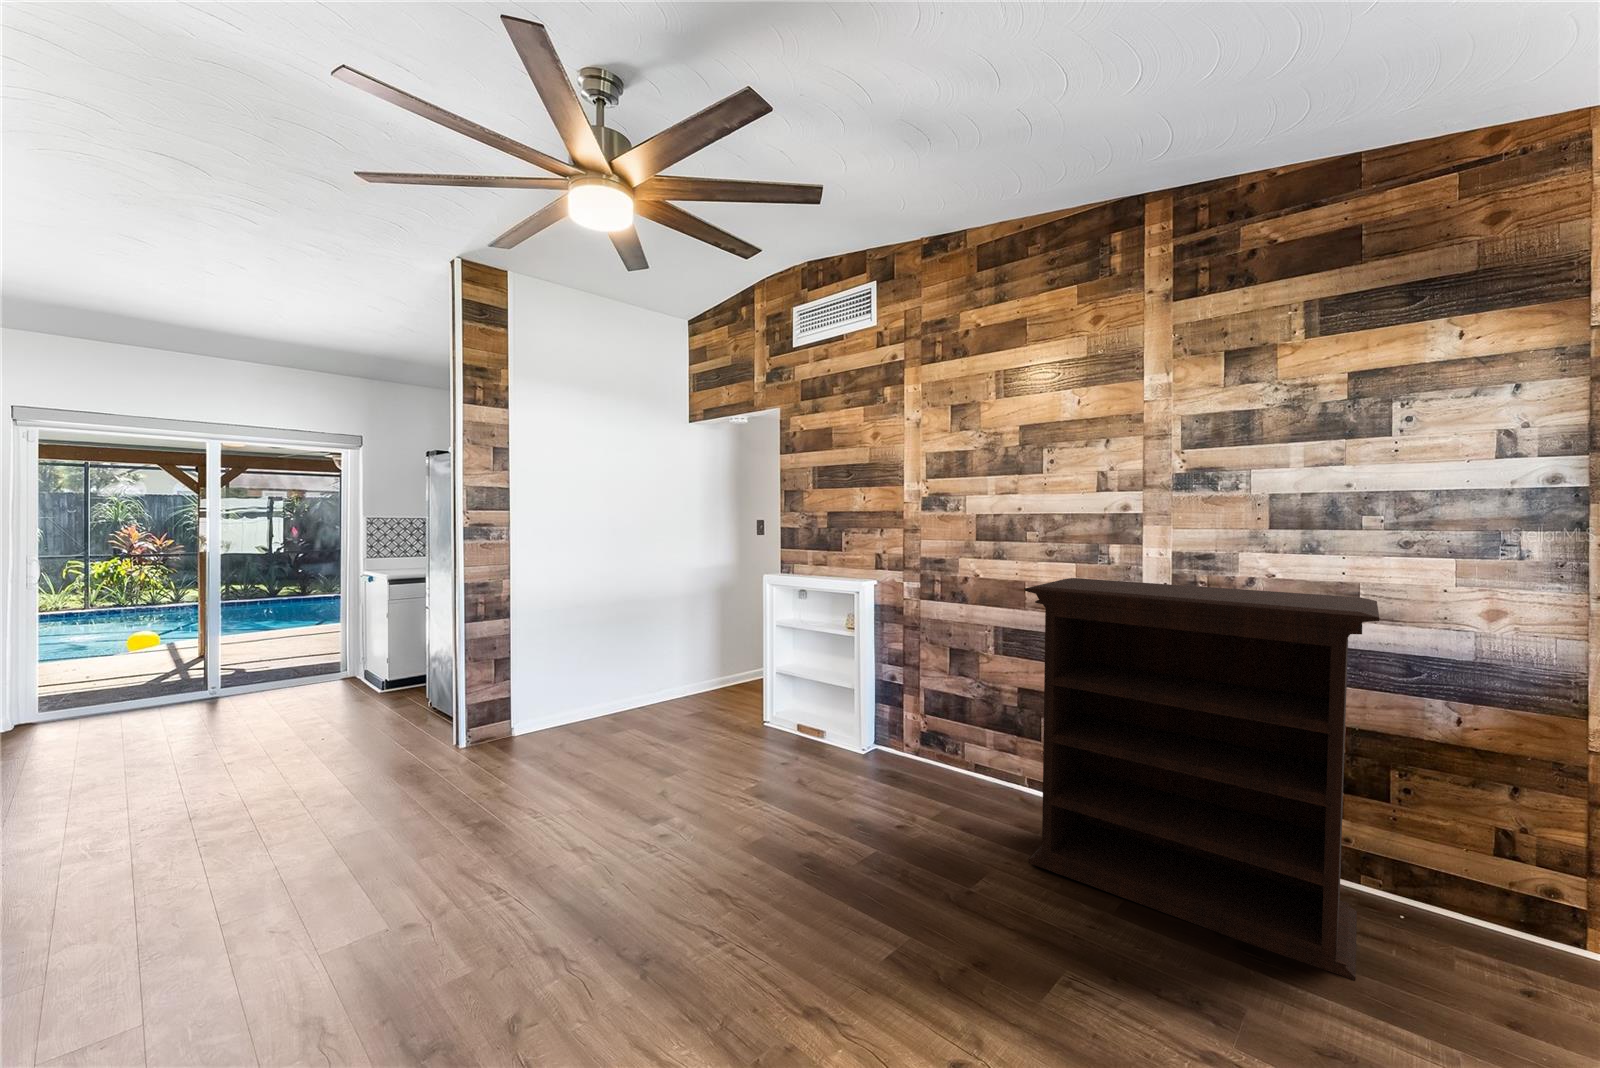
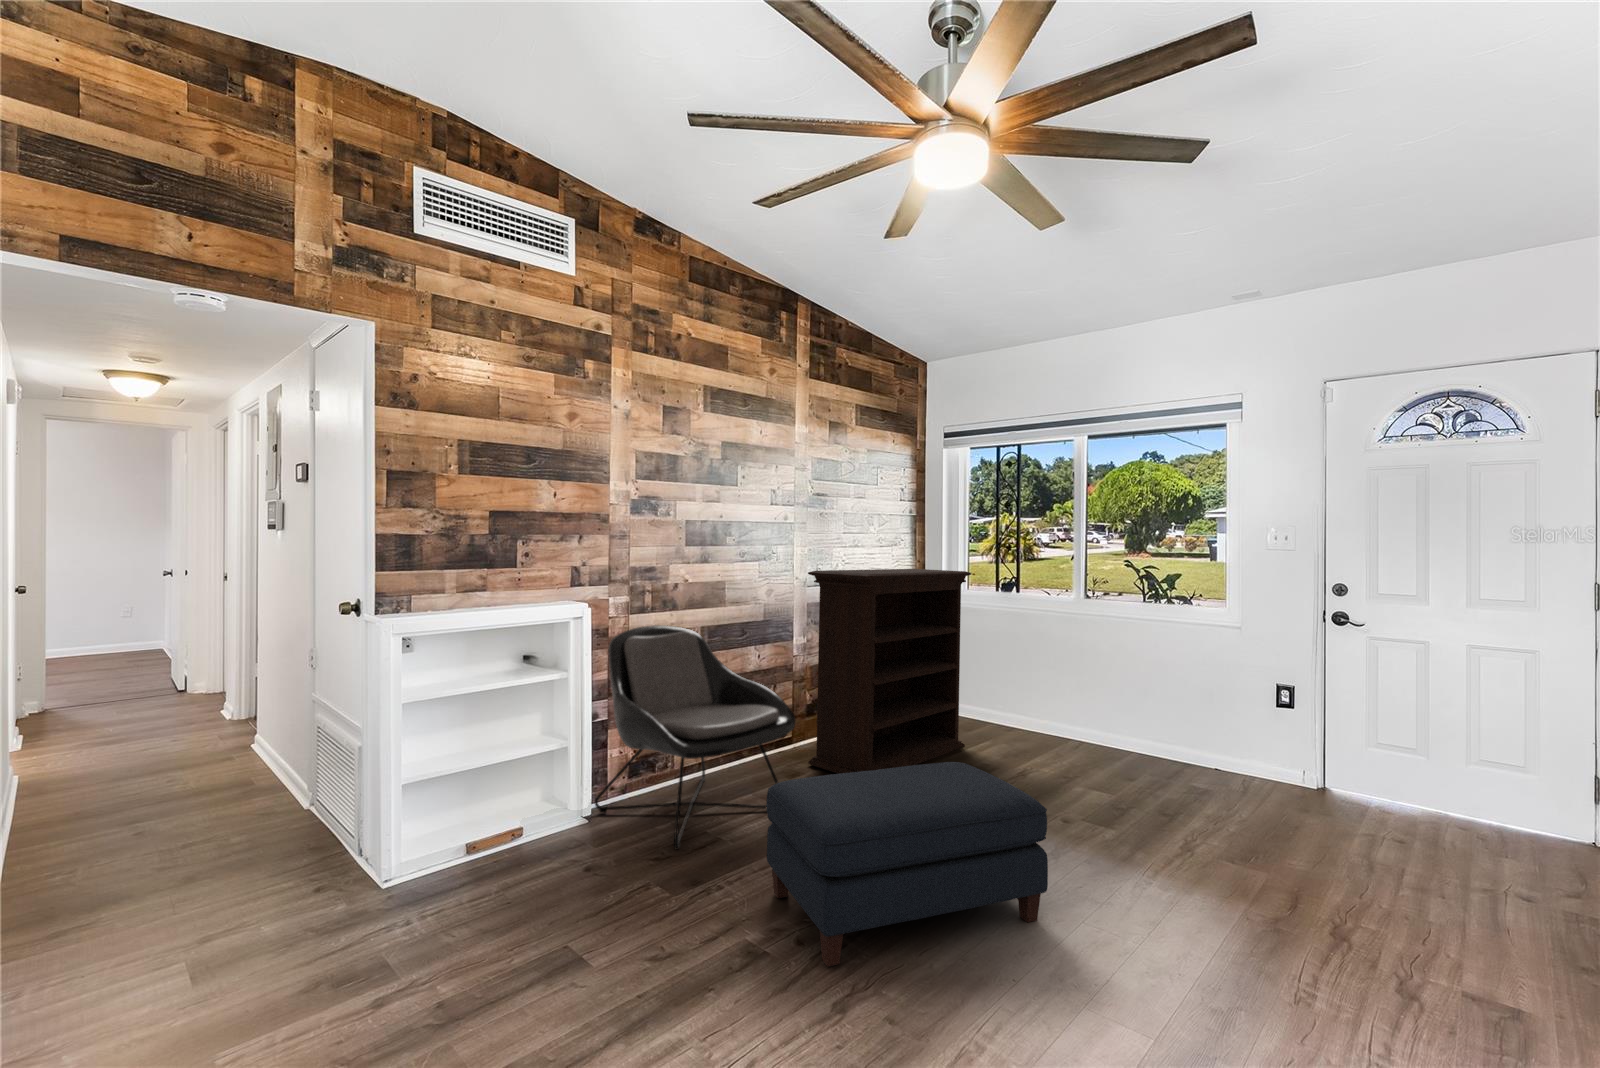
lounge chair: none [801,611,978,820] -> present [594,625,796,850]
ottoman: none [633,738,840,975] -> present [766,762,1048,967]

